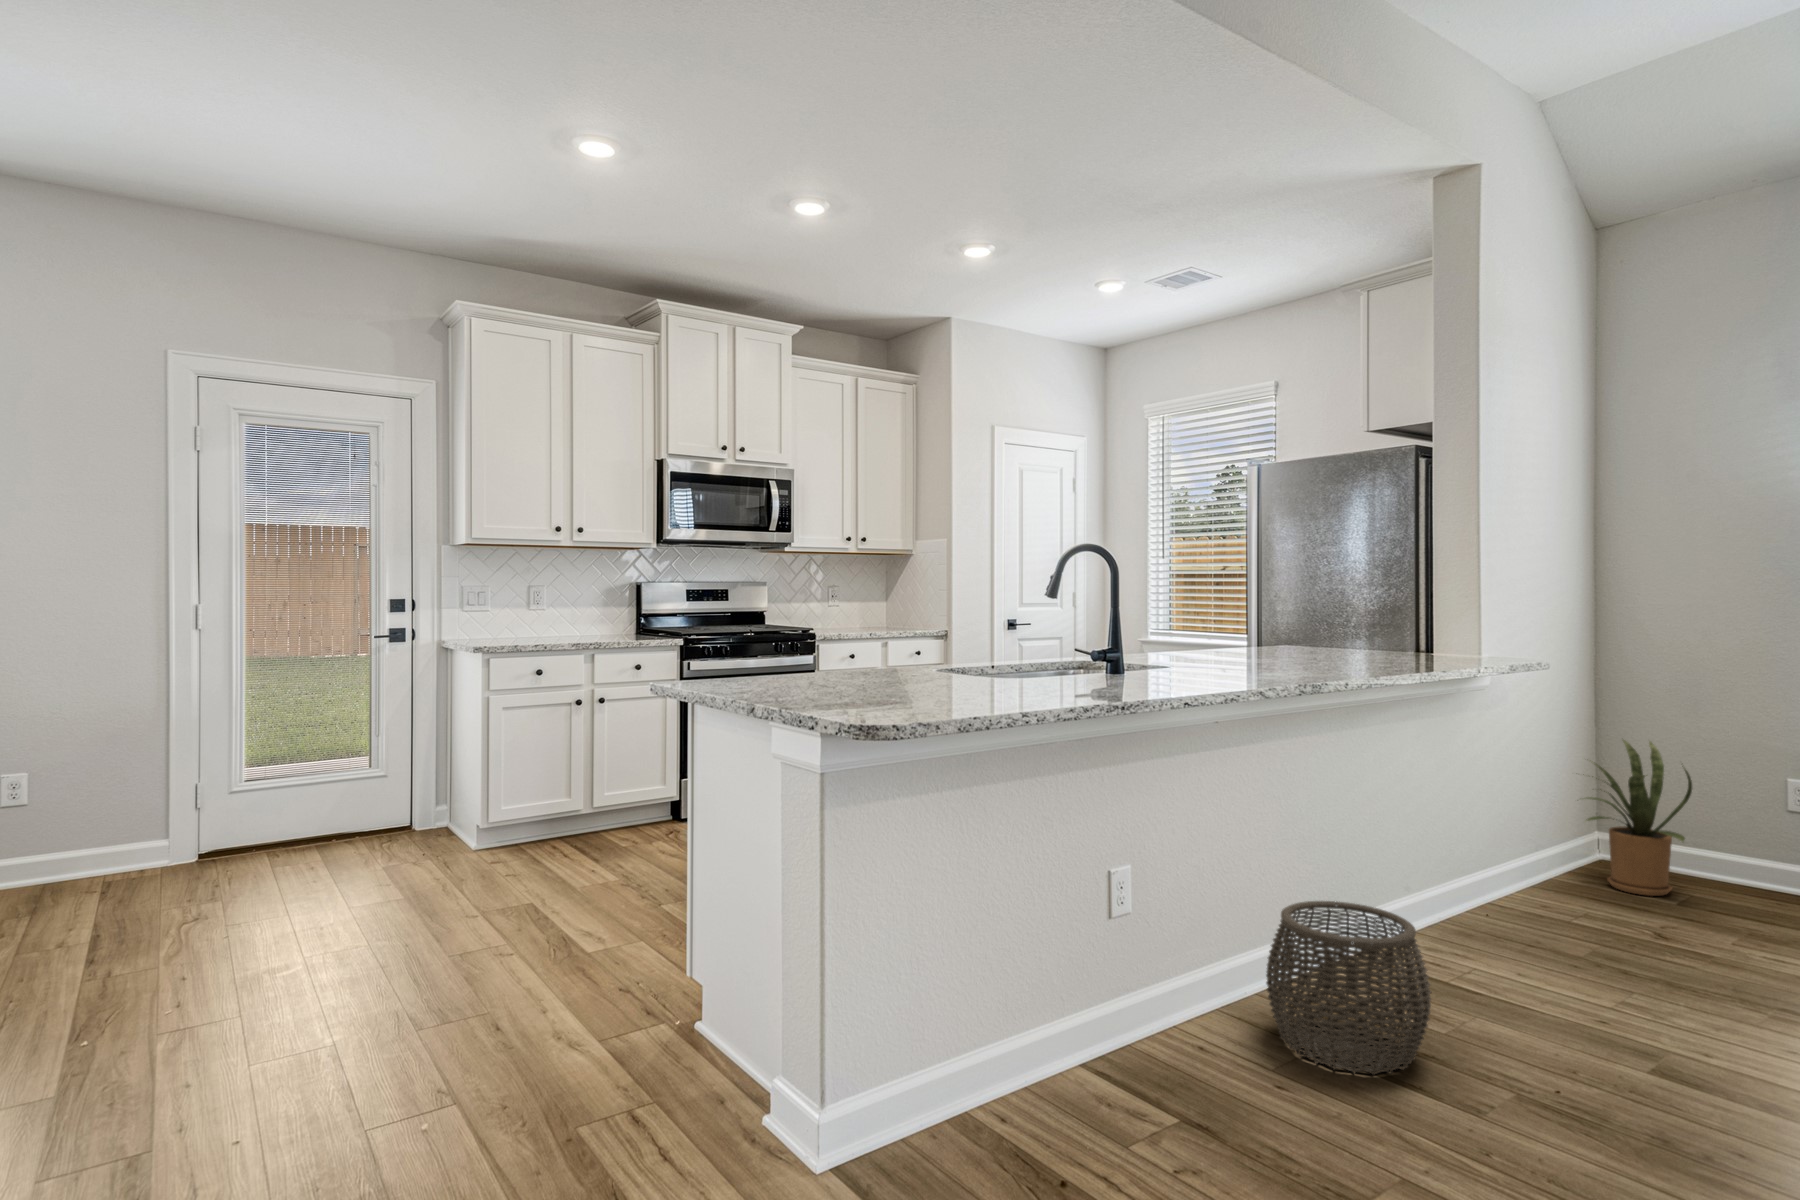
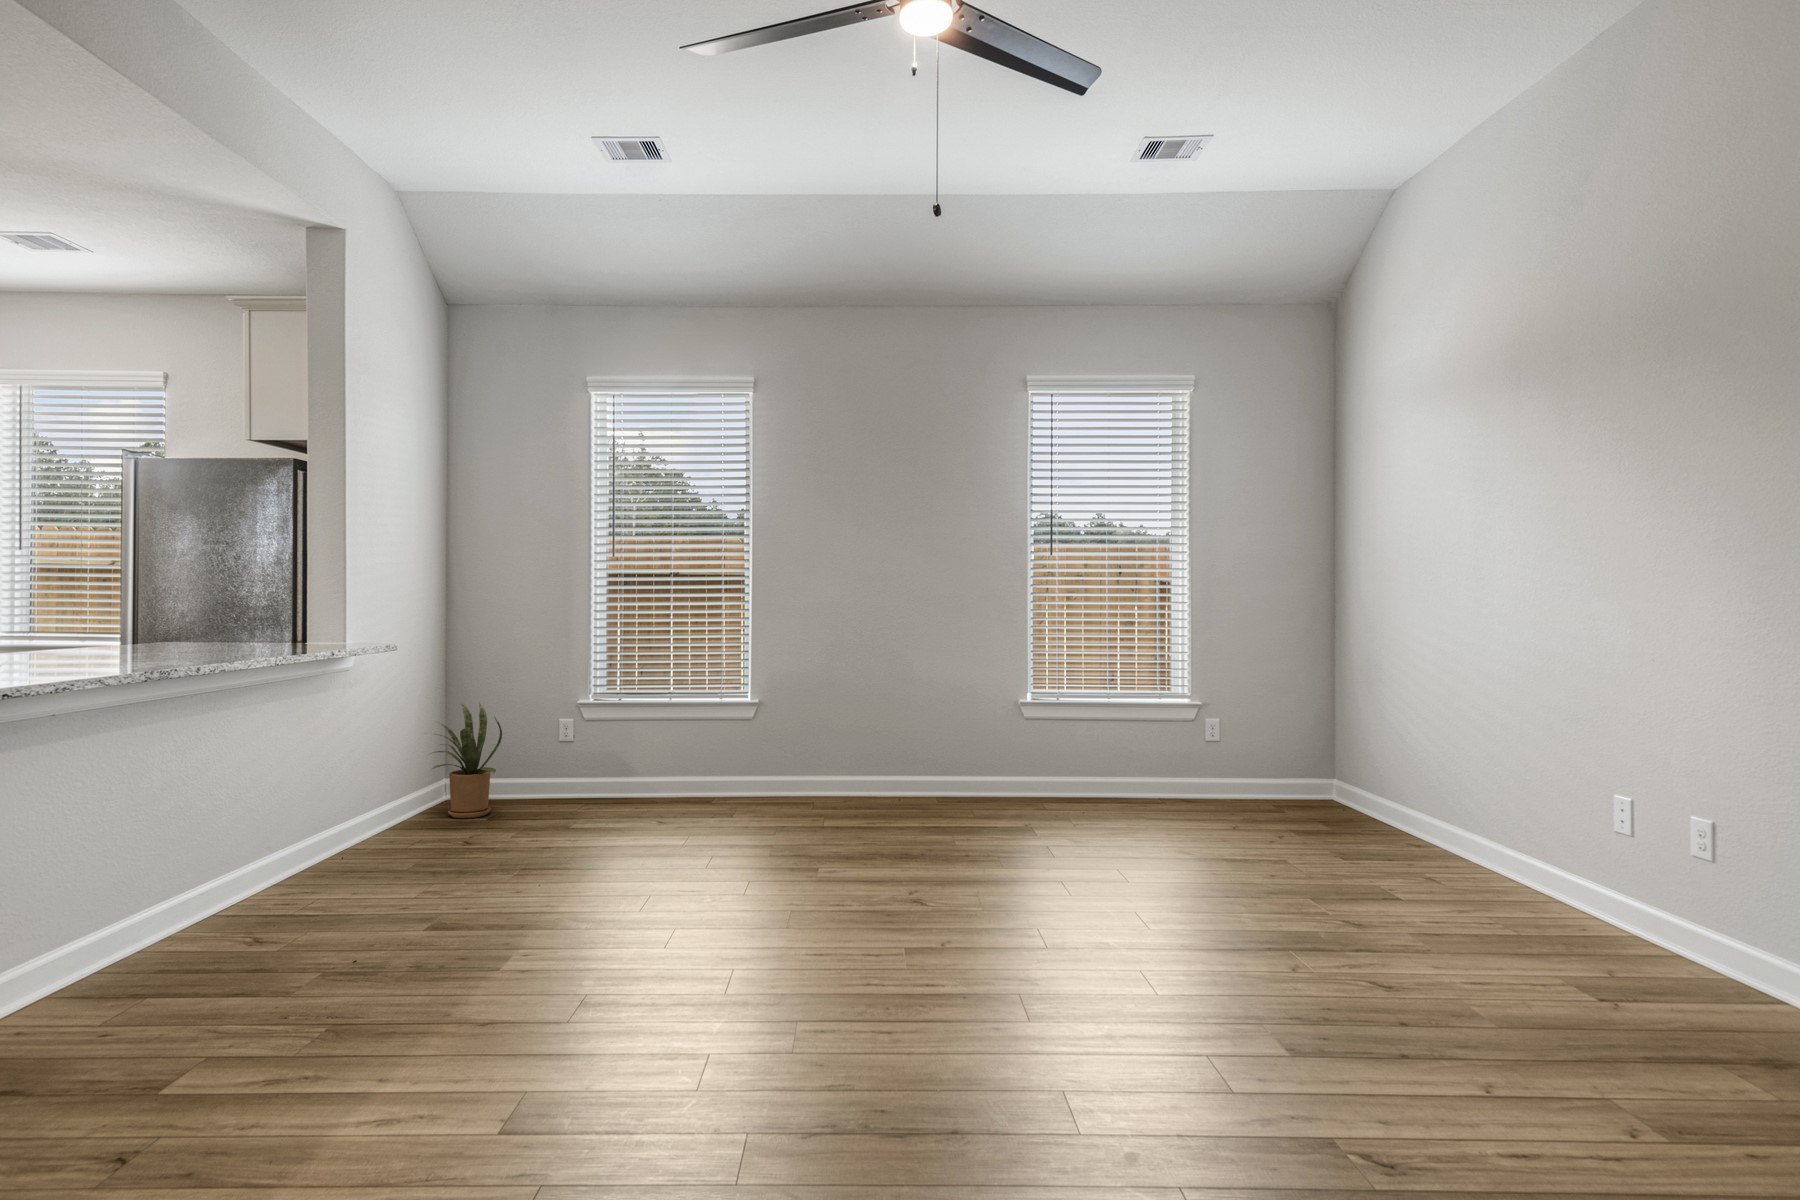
woven basket: present [1266,901,1431,1075] -> none [104,856,264,998]

